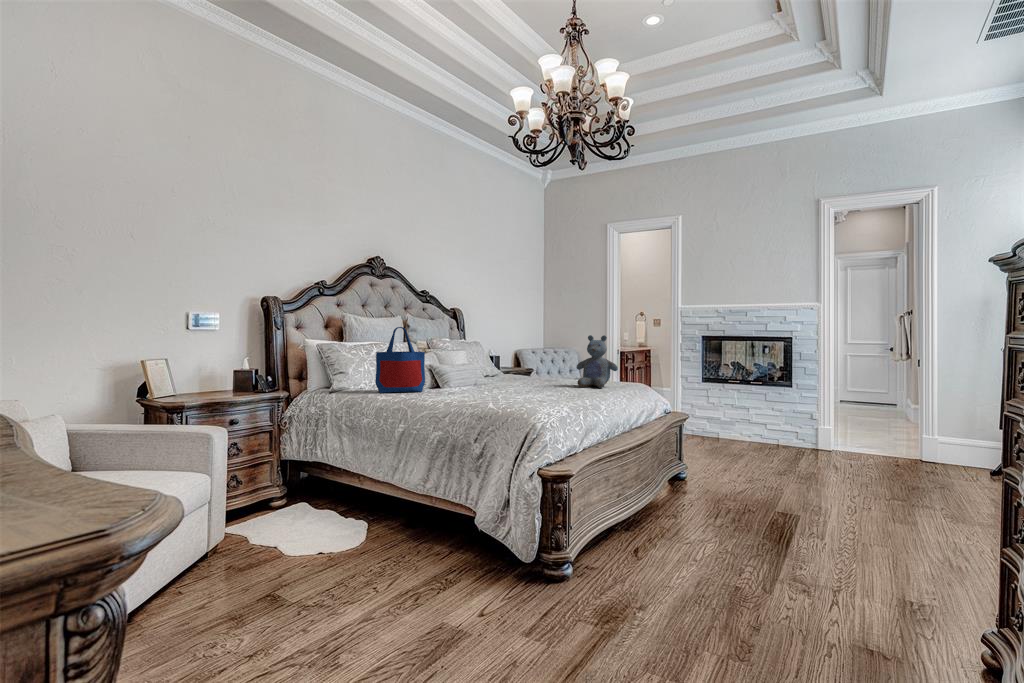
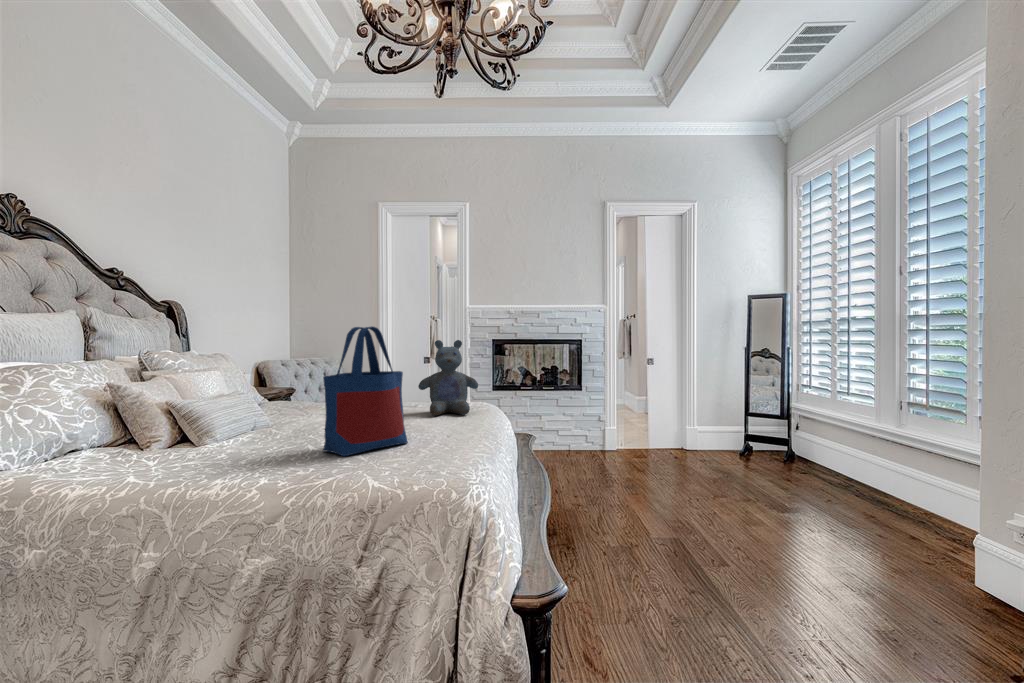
tote bag: present [375,327,425,393] -> present [323,326,408,456]

